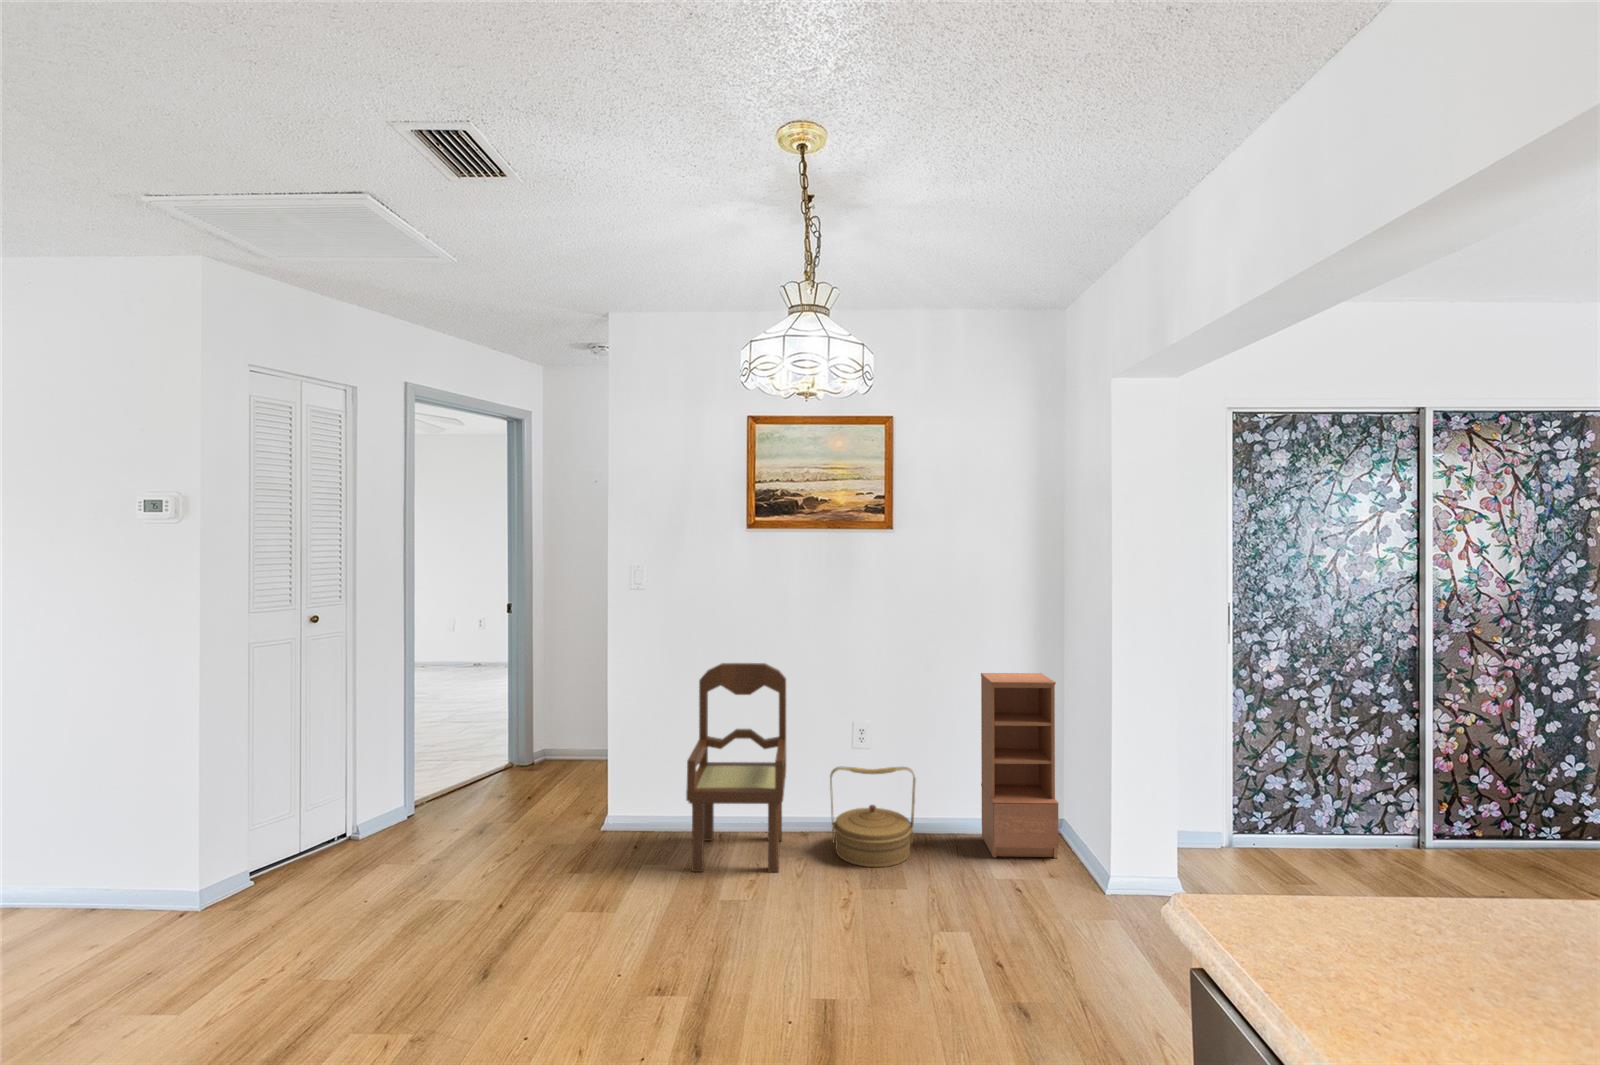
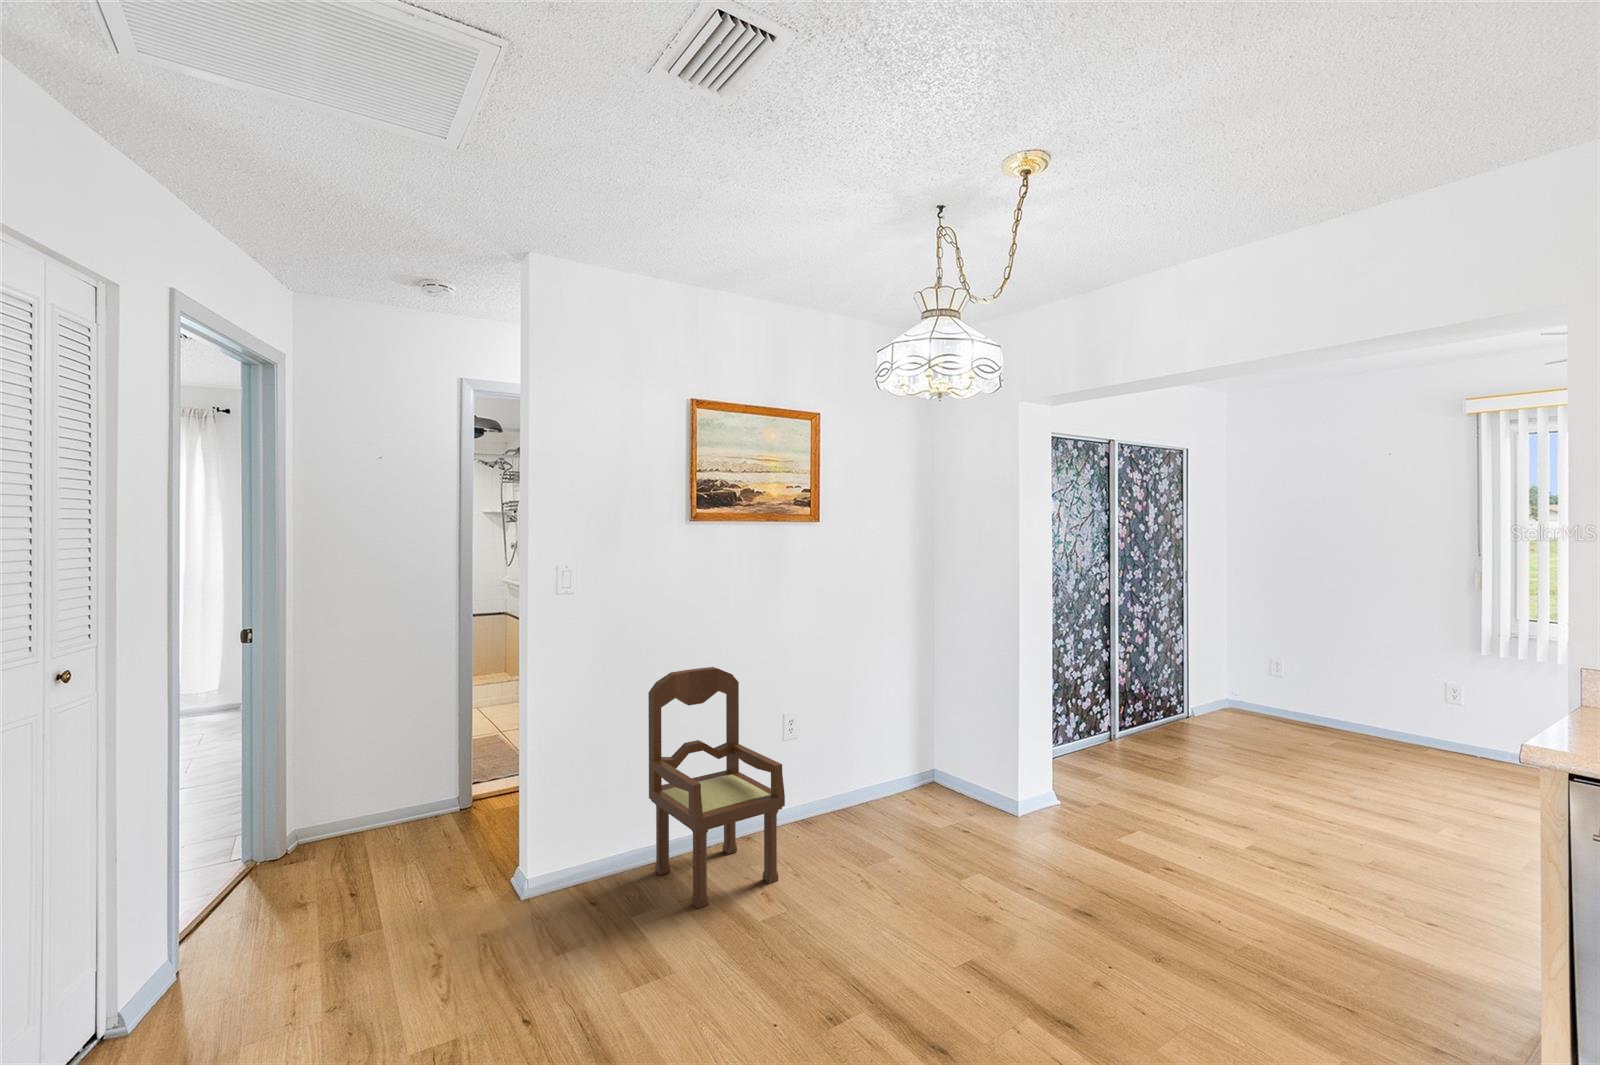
bookcase: present [981,673,1059,858] -> none [884,647,958,813]
woven basket: present [830,767,916,867] -> none [788,749,864,852]

